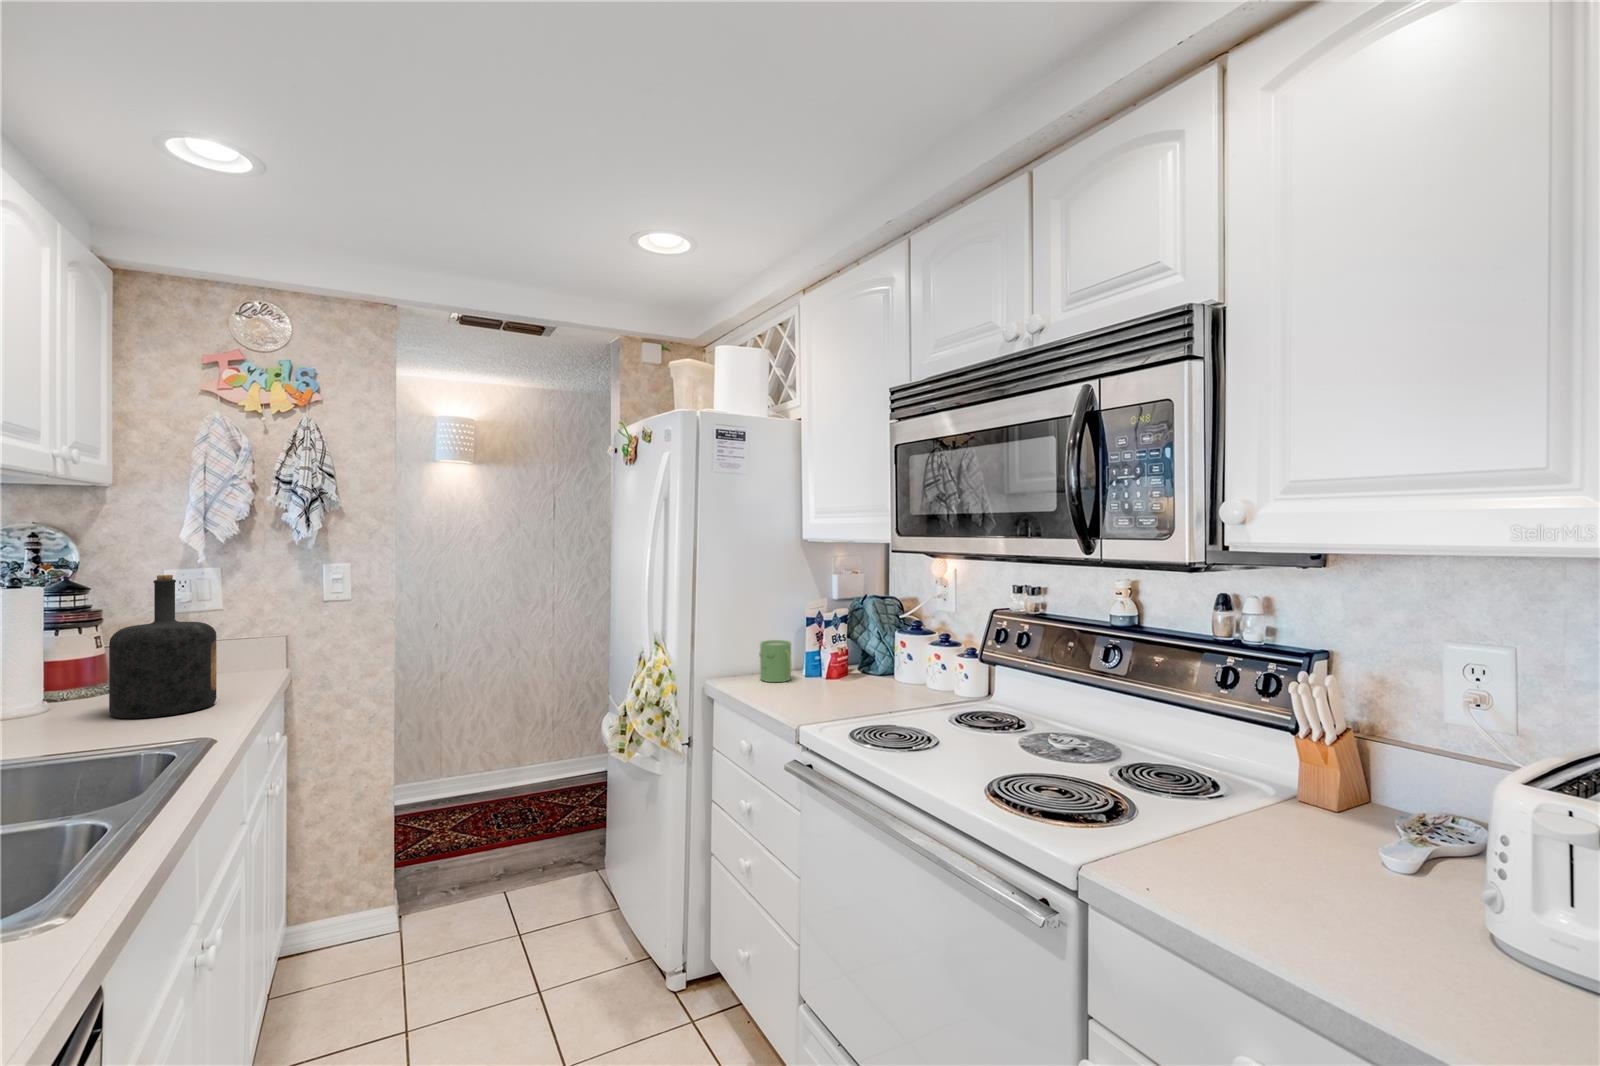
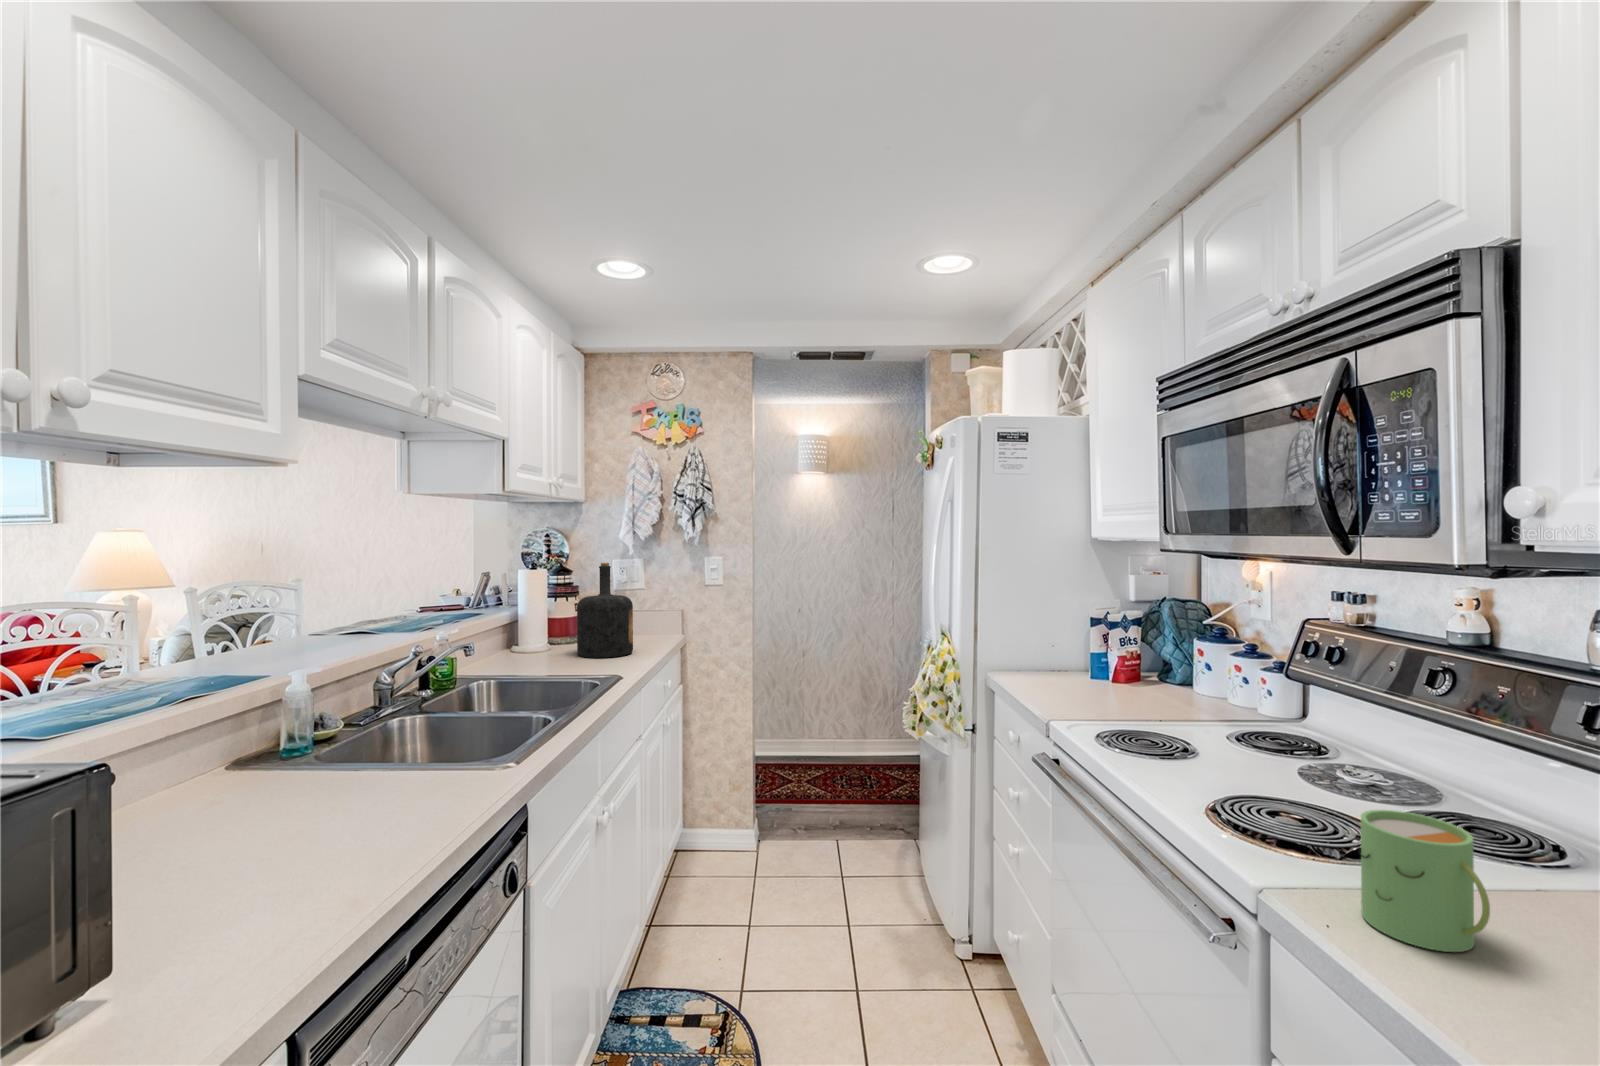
mug: present [760,640,791,682] -> present [1358,810,1490,952]

